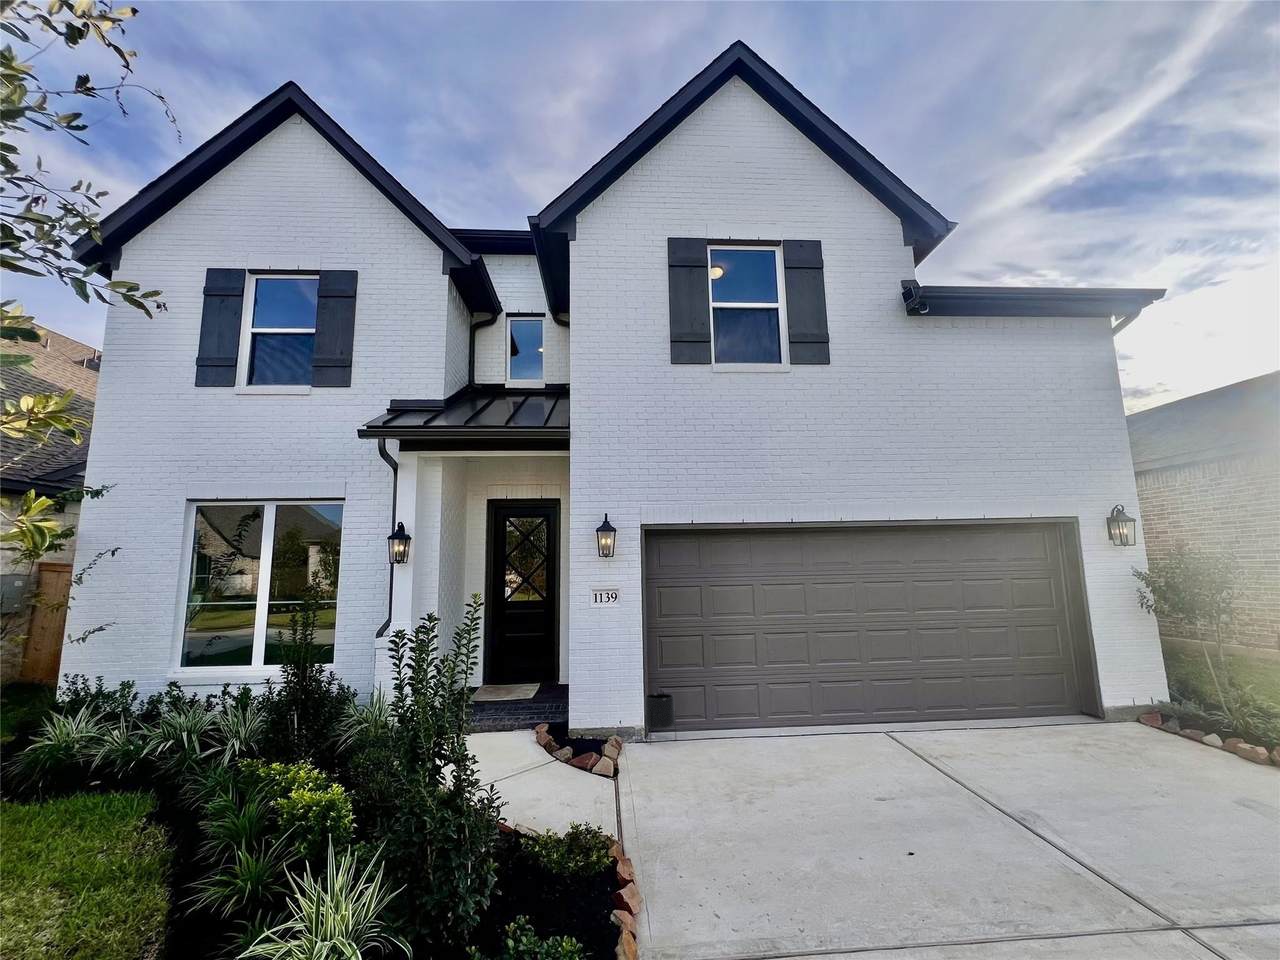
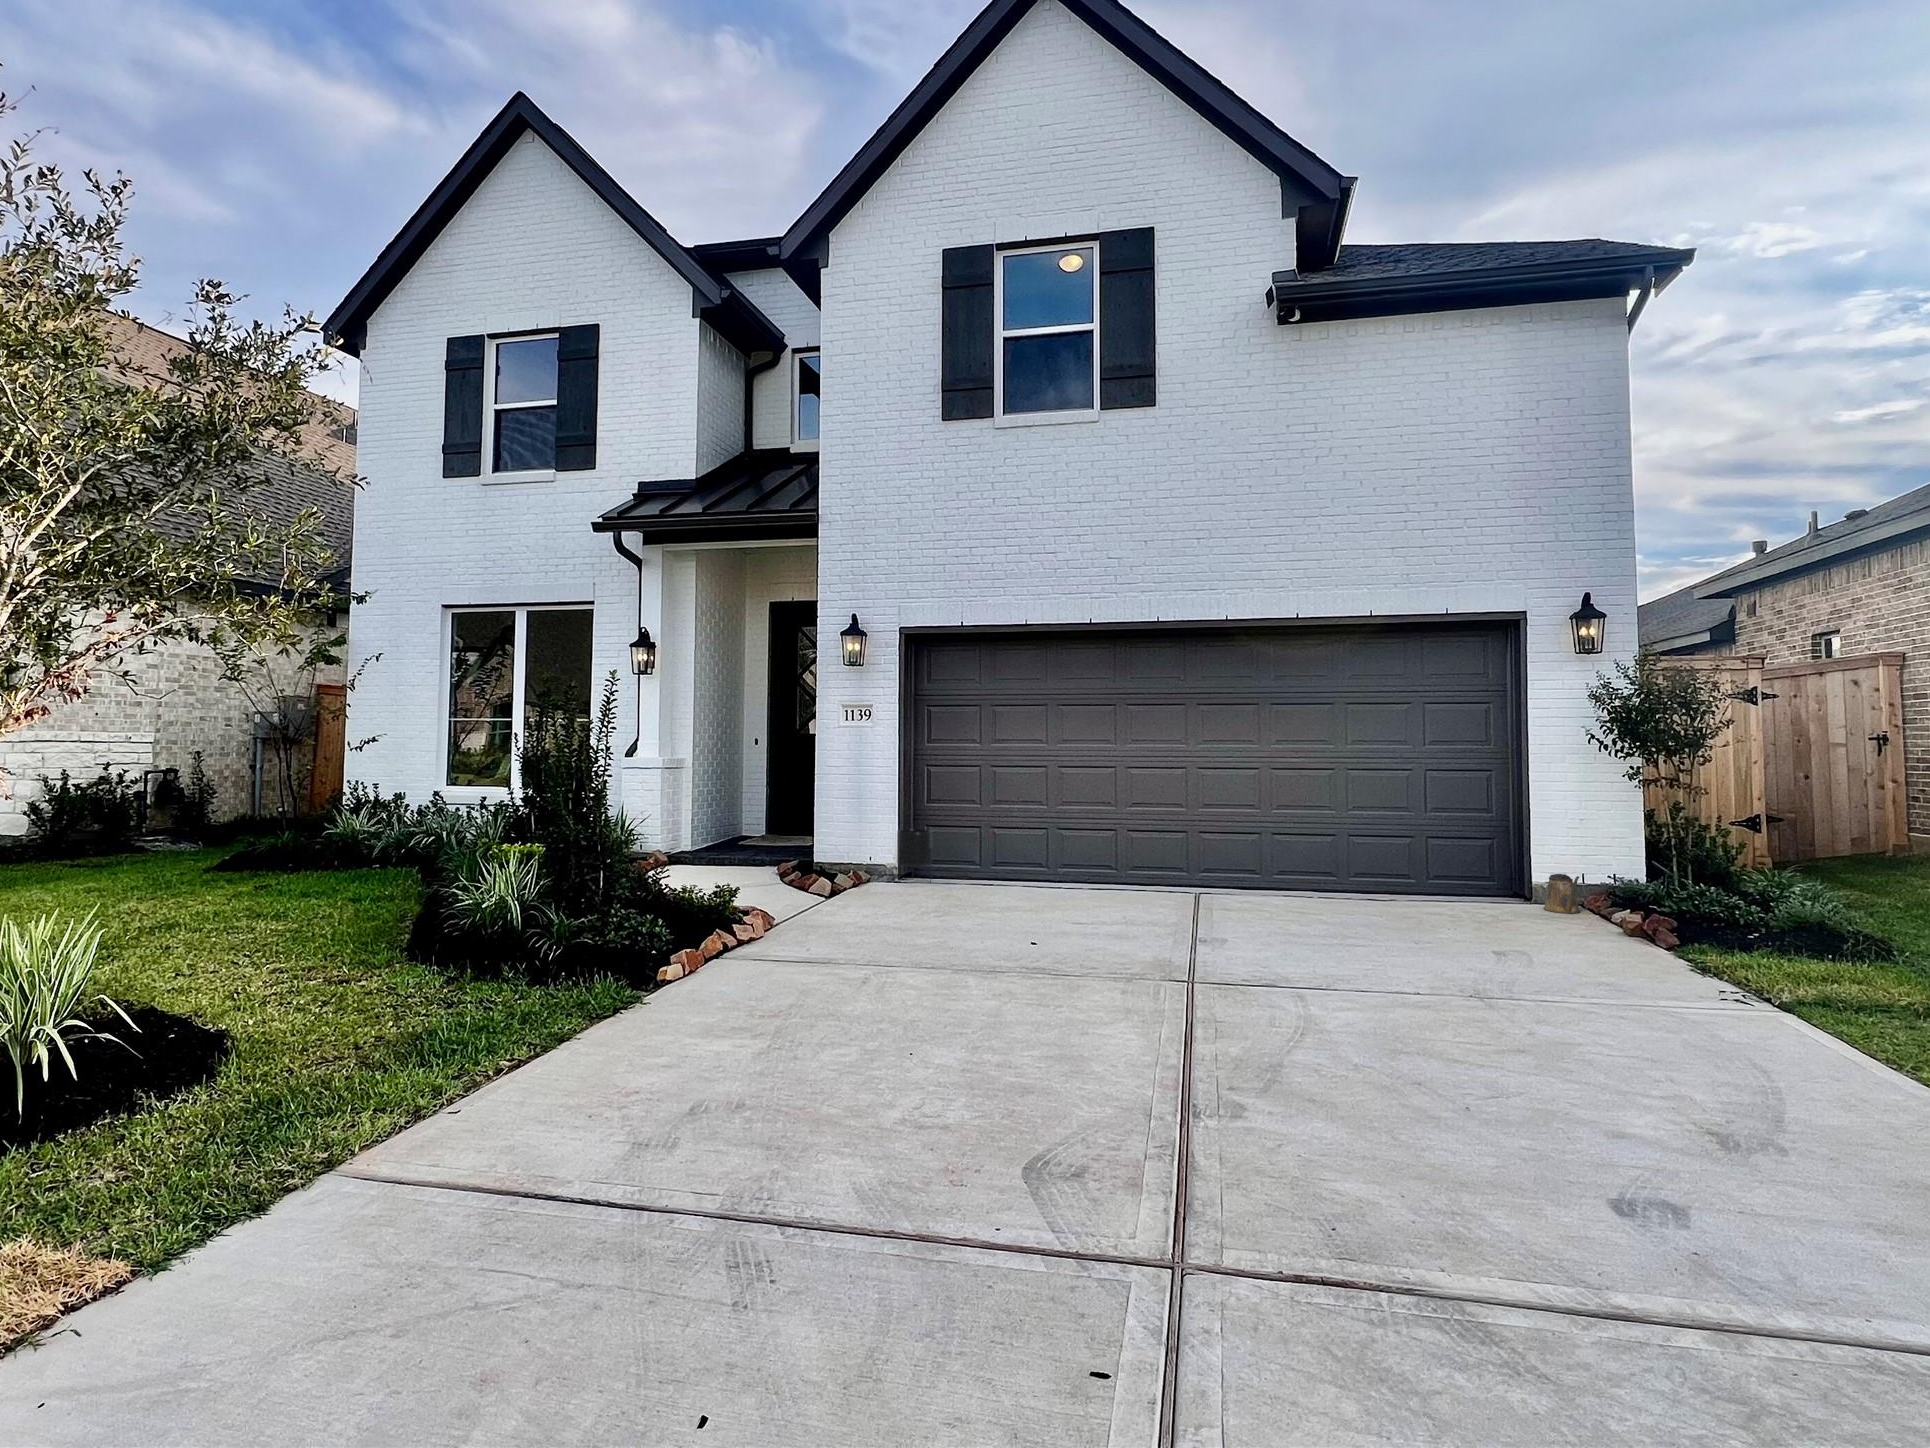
watering can: none [1115,701,1157,730] -> present [1544,874,1580,913]

